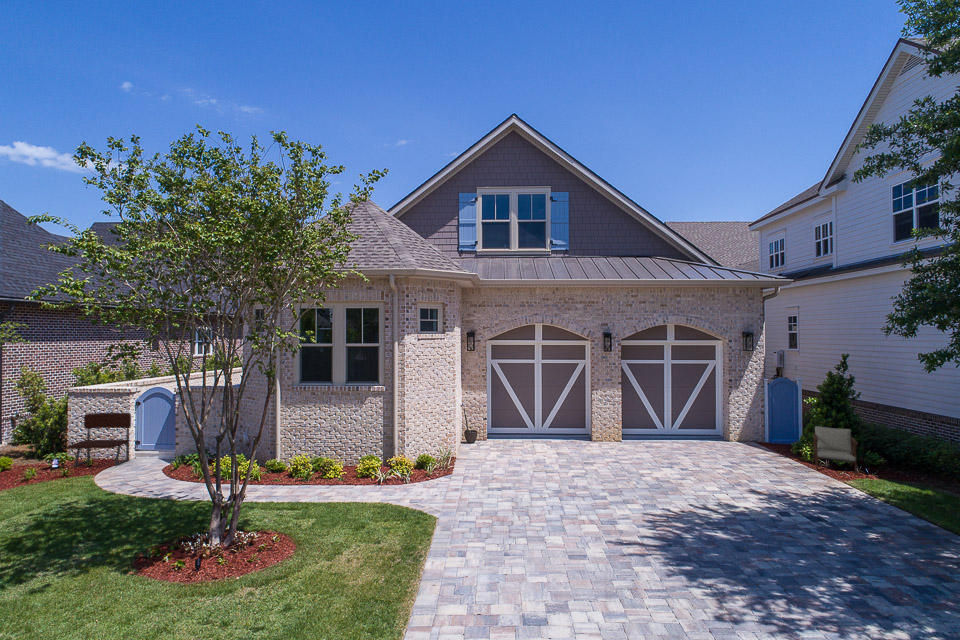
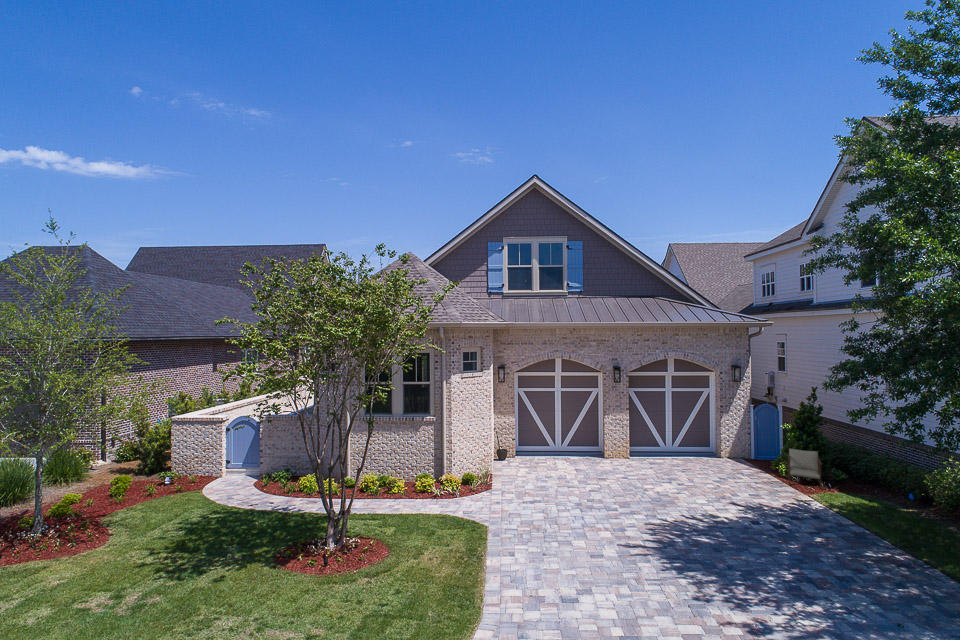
bench: present [67,413,131,467] -> none [178,438,225,483]

